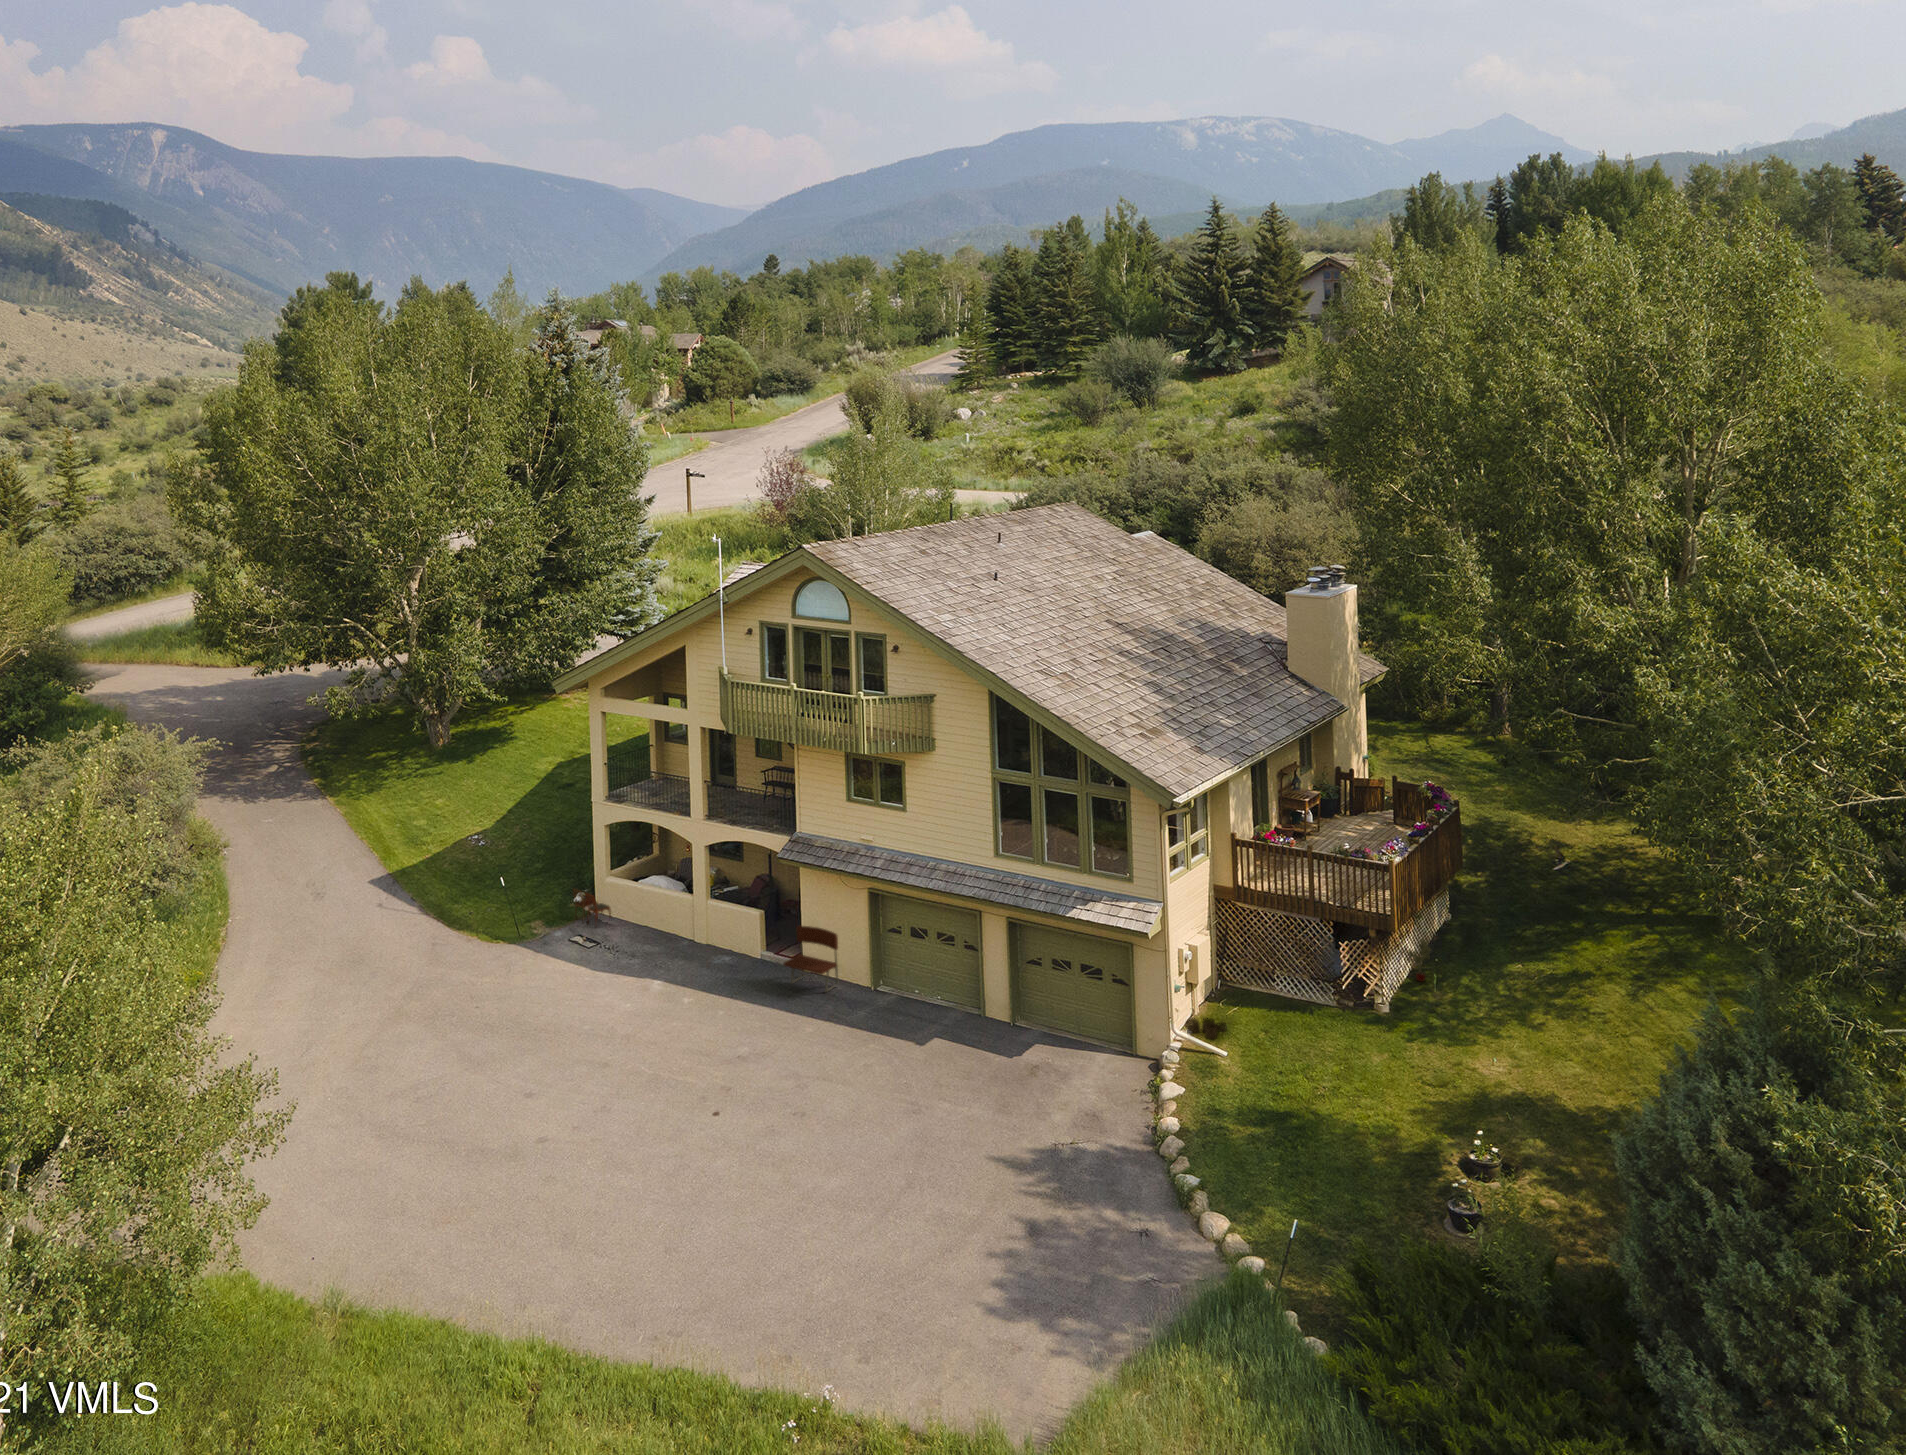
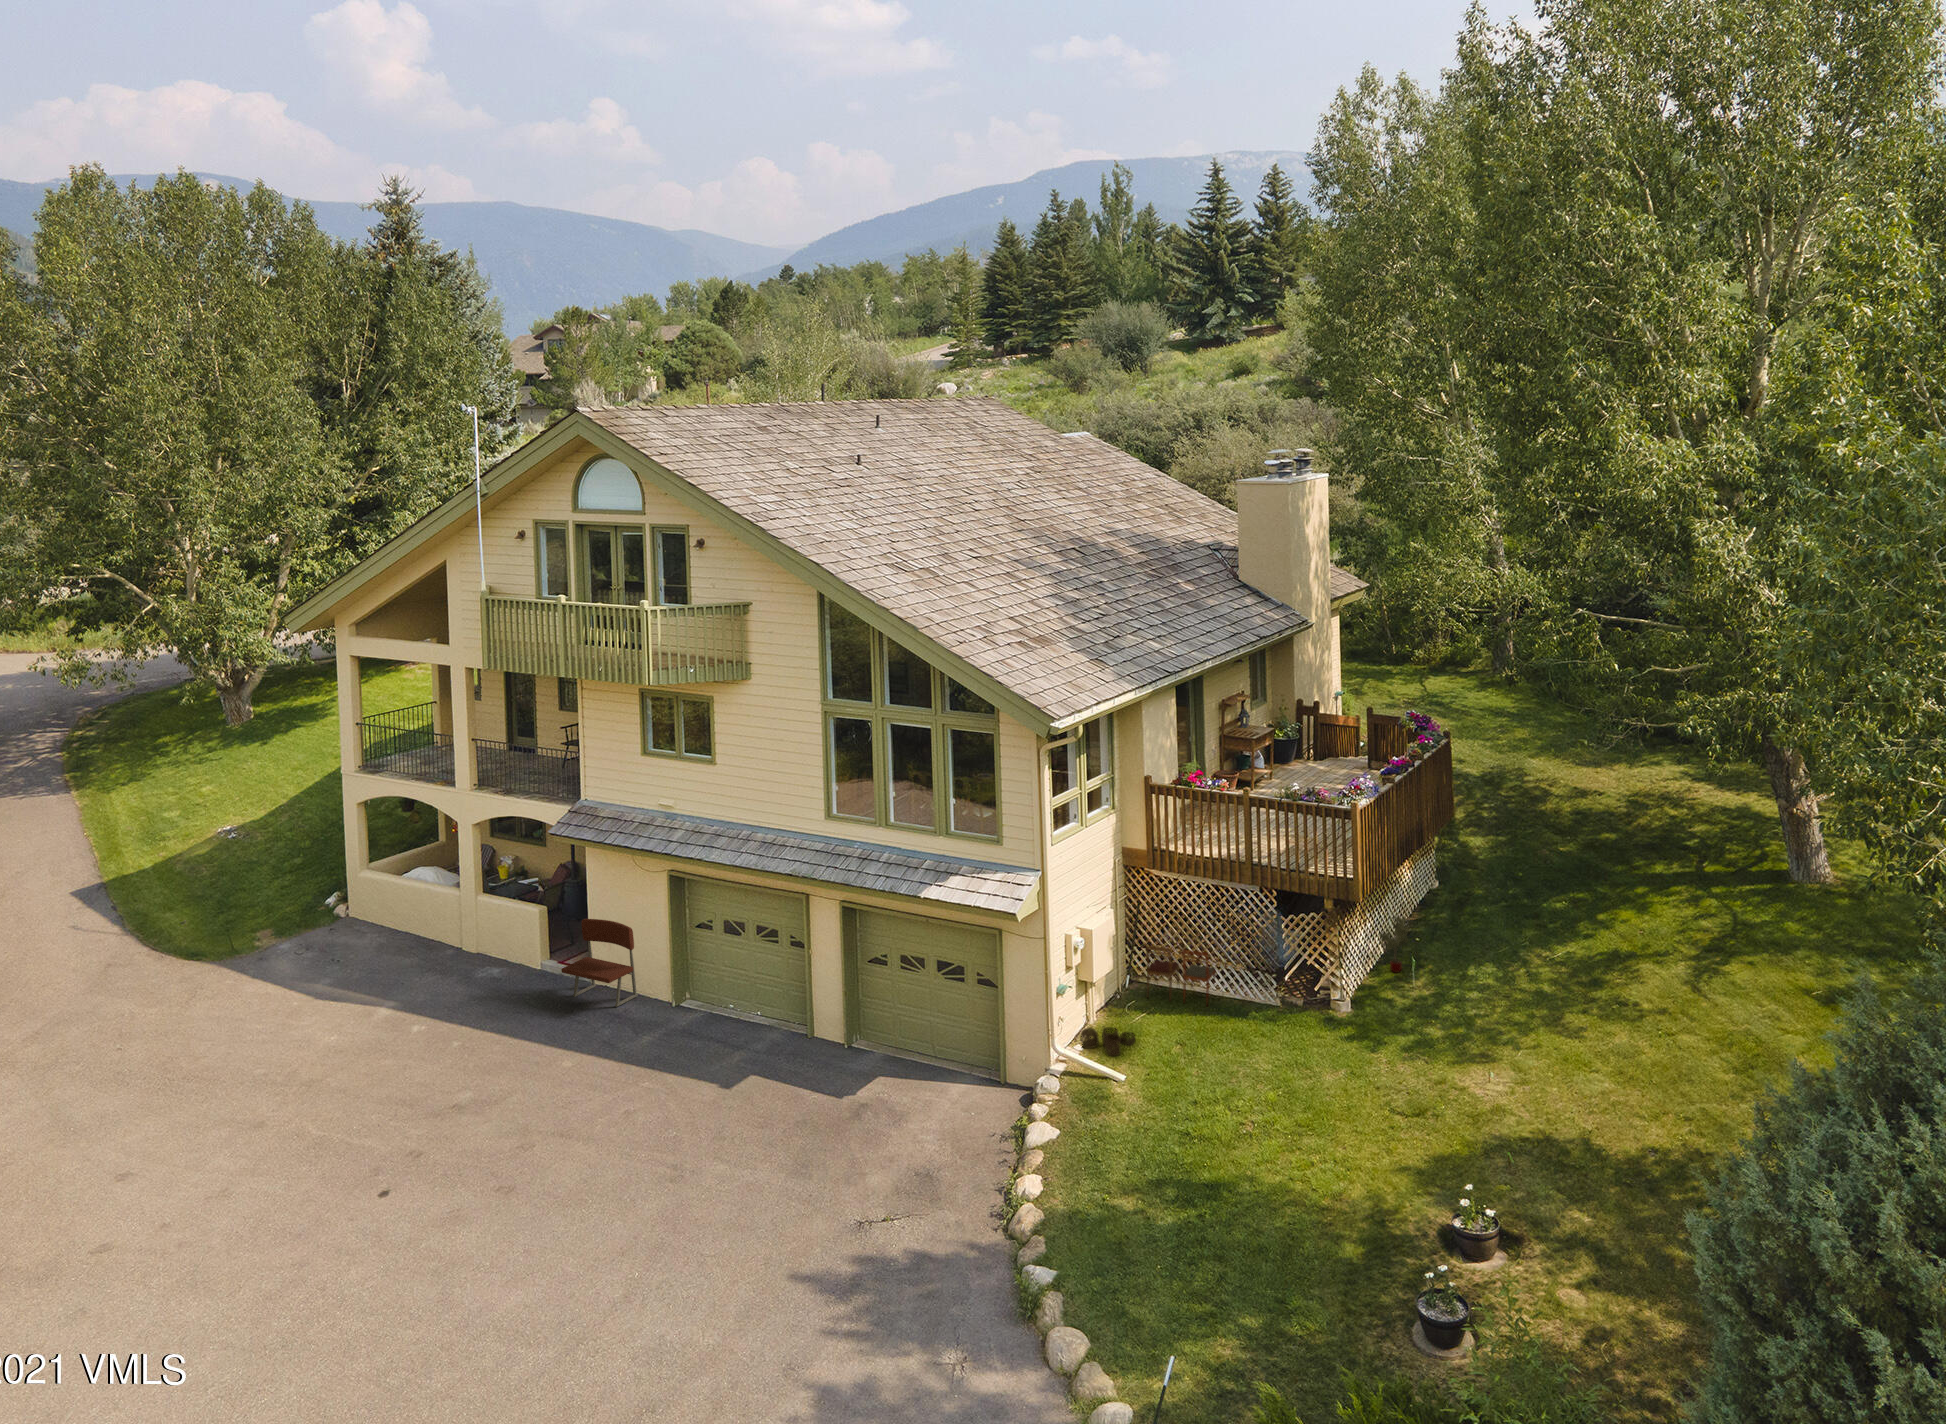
chair: present [573,888,611,922] -> present [1146,945,1216,1006]

